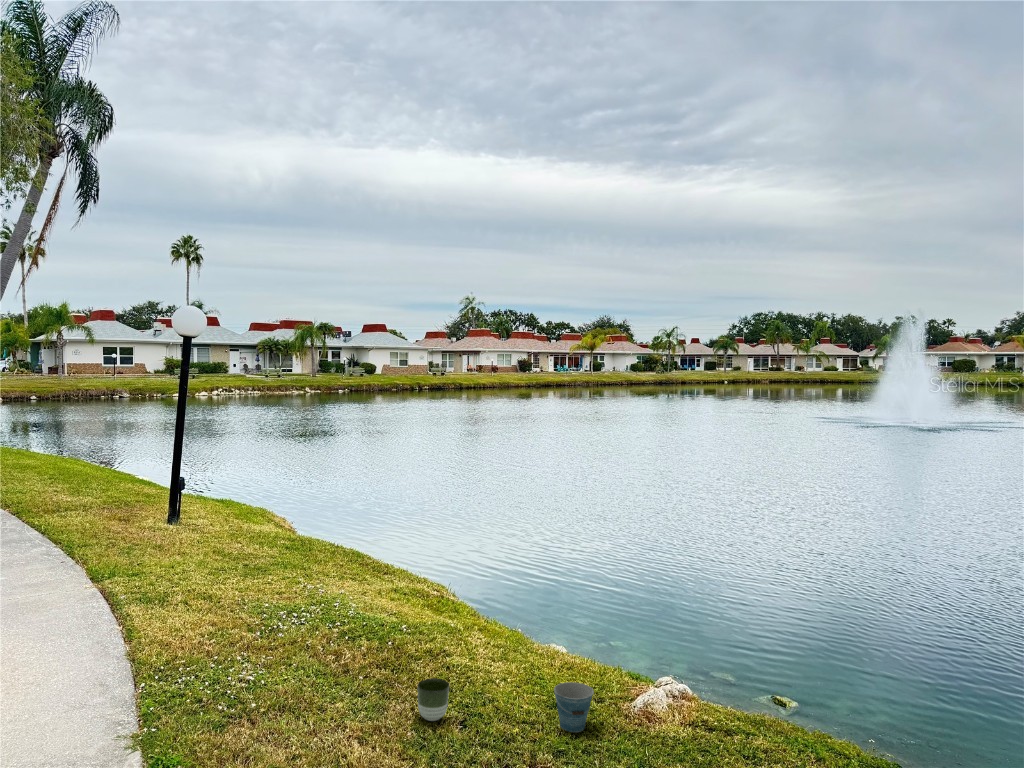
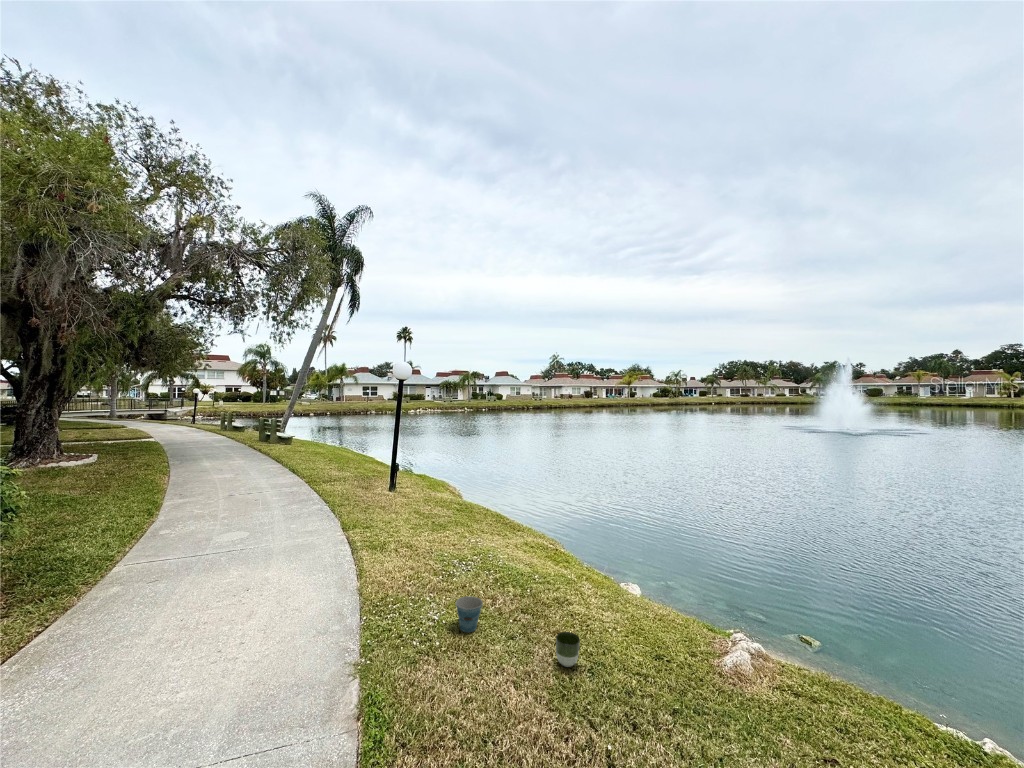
bucket: present [554,682,594,732] -> present [456,596,483,632]

